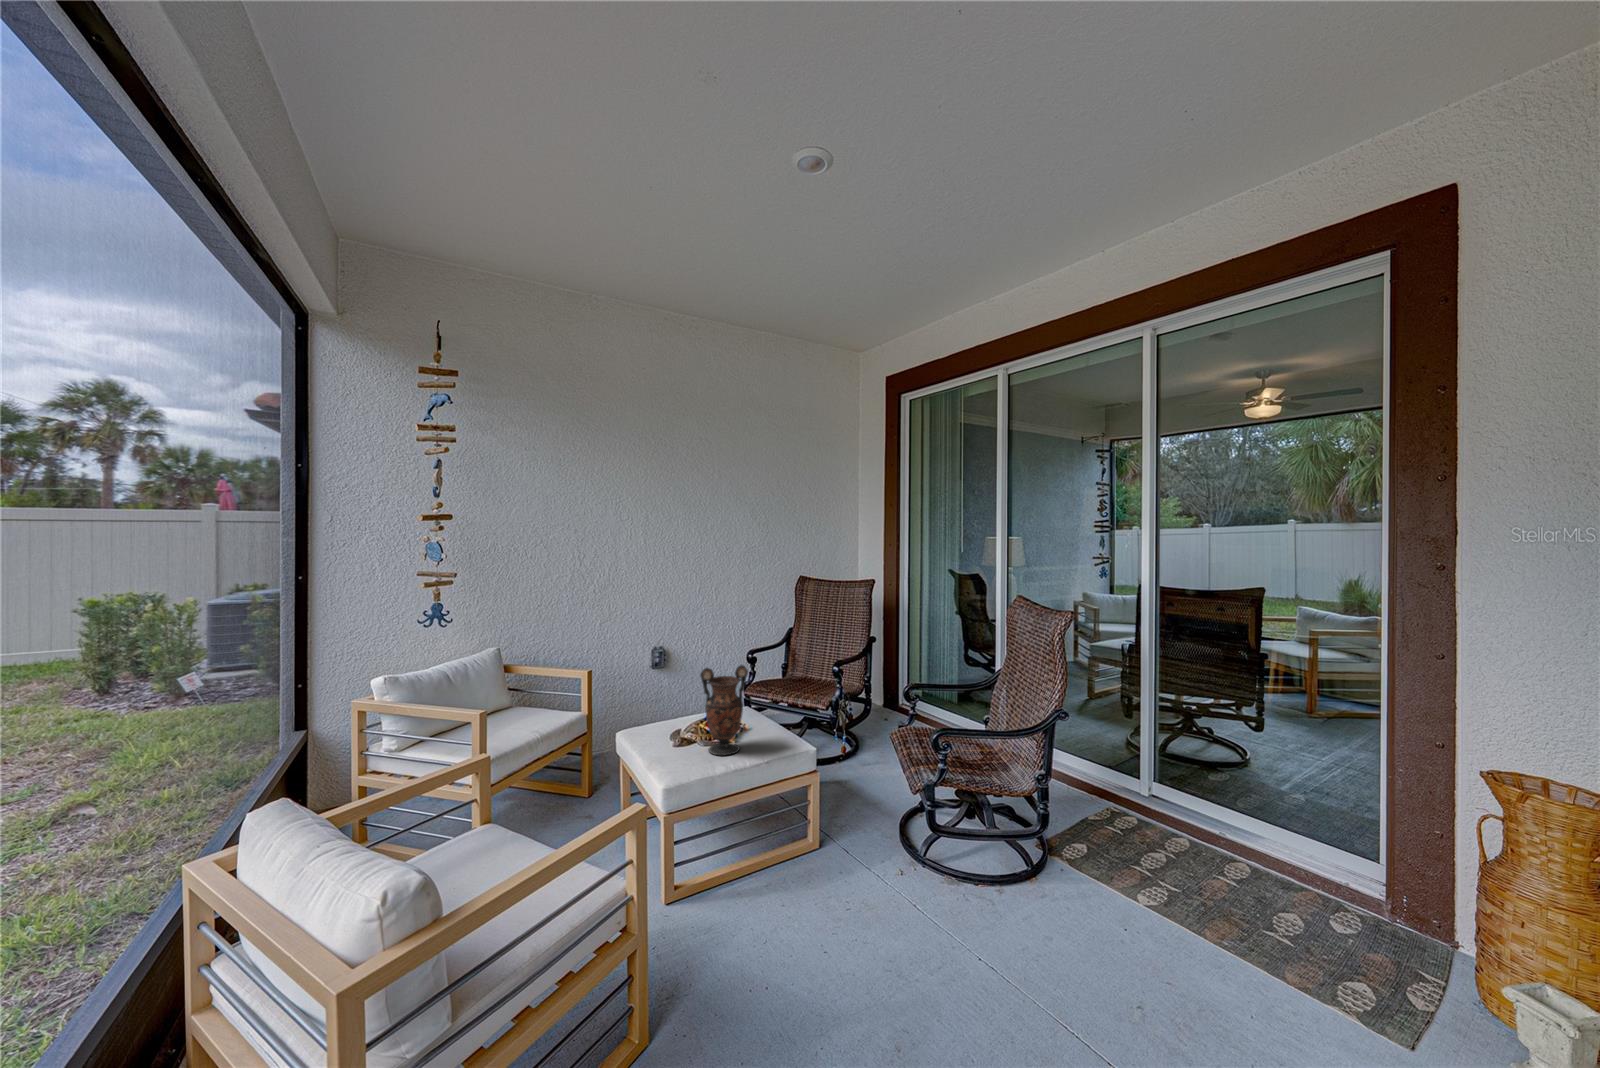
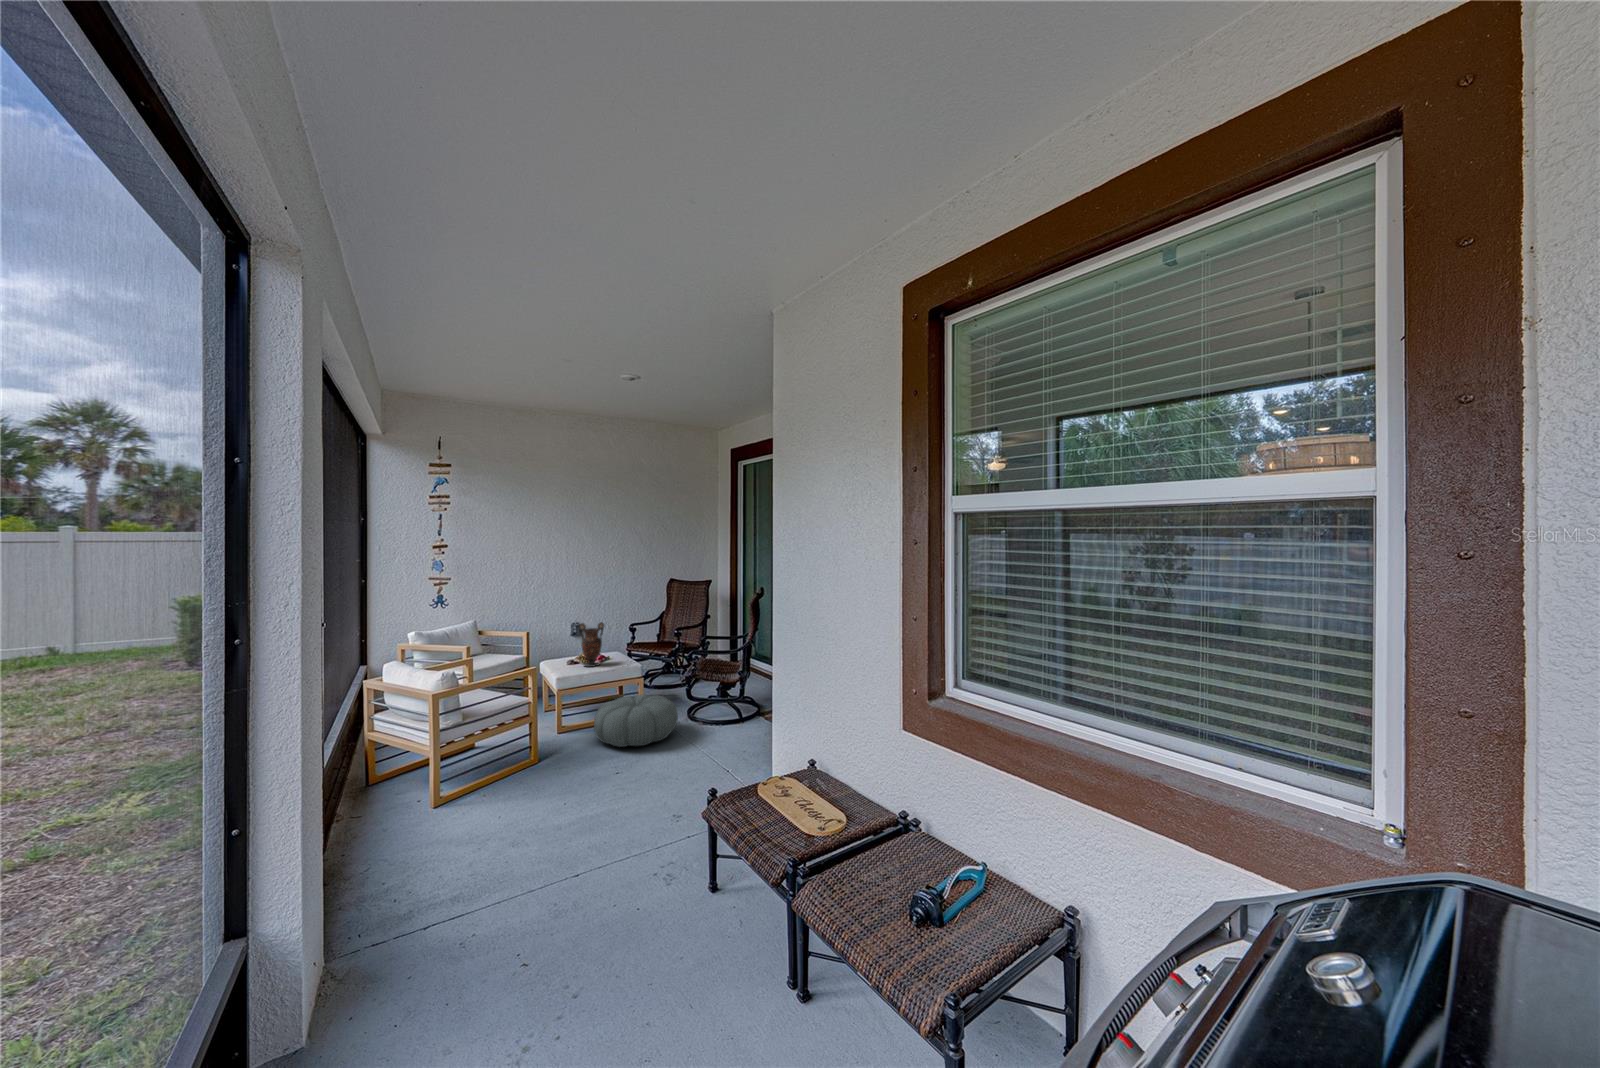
pouf: none [761,823,943,984] -> present [594,695,678,747]

